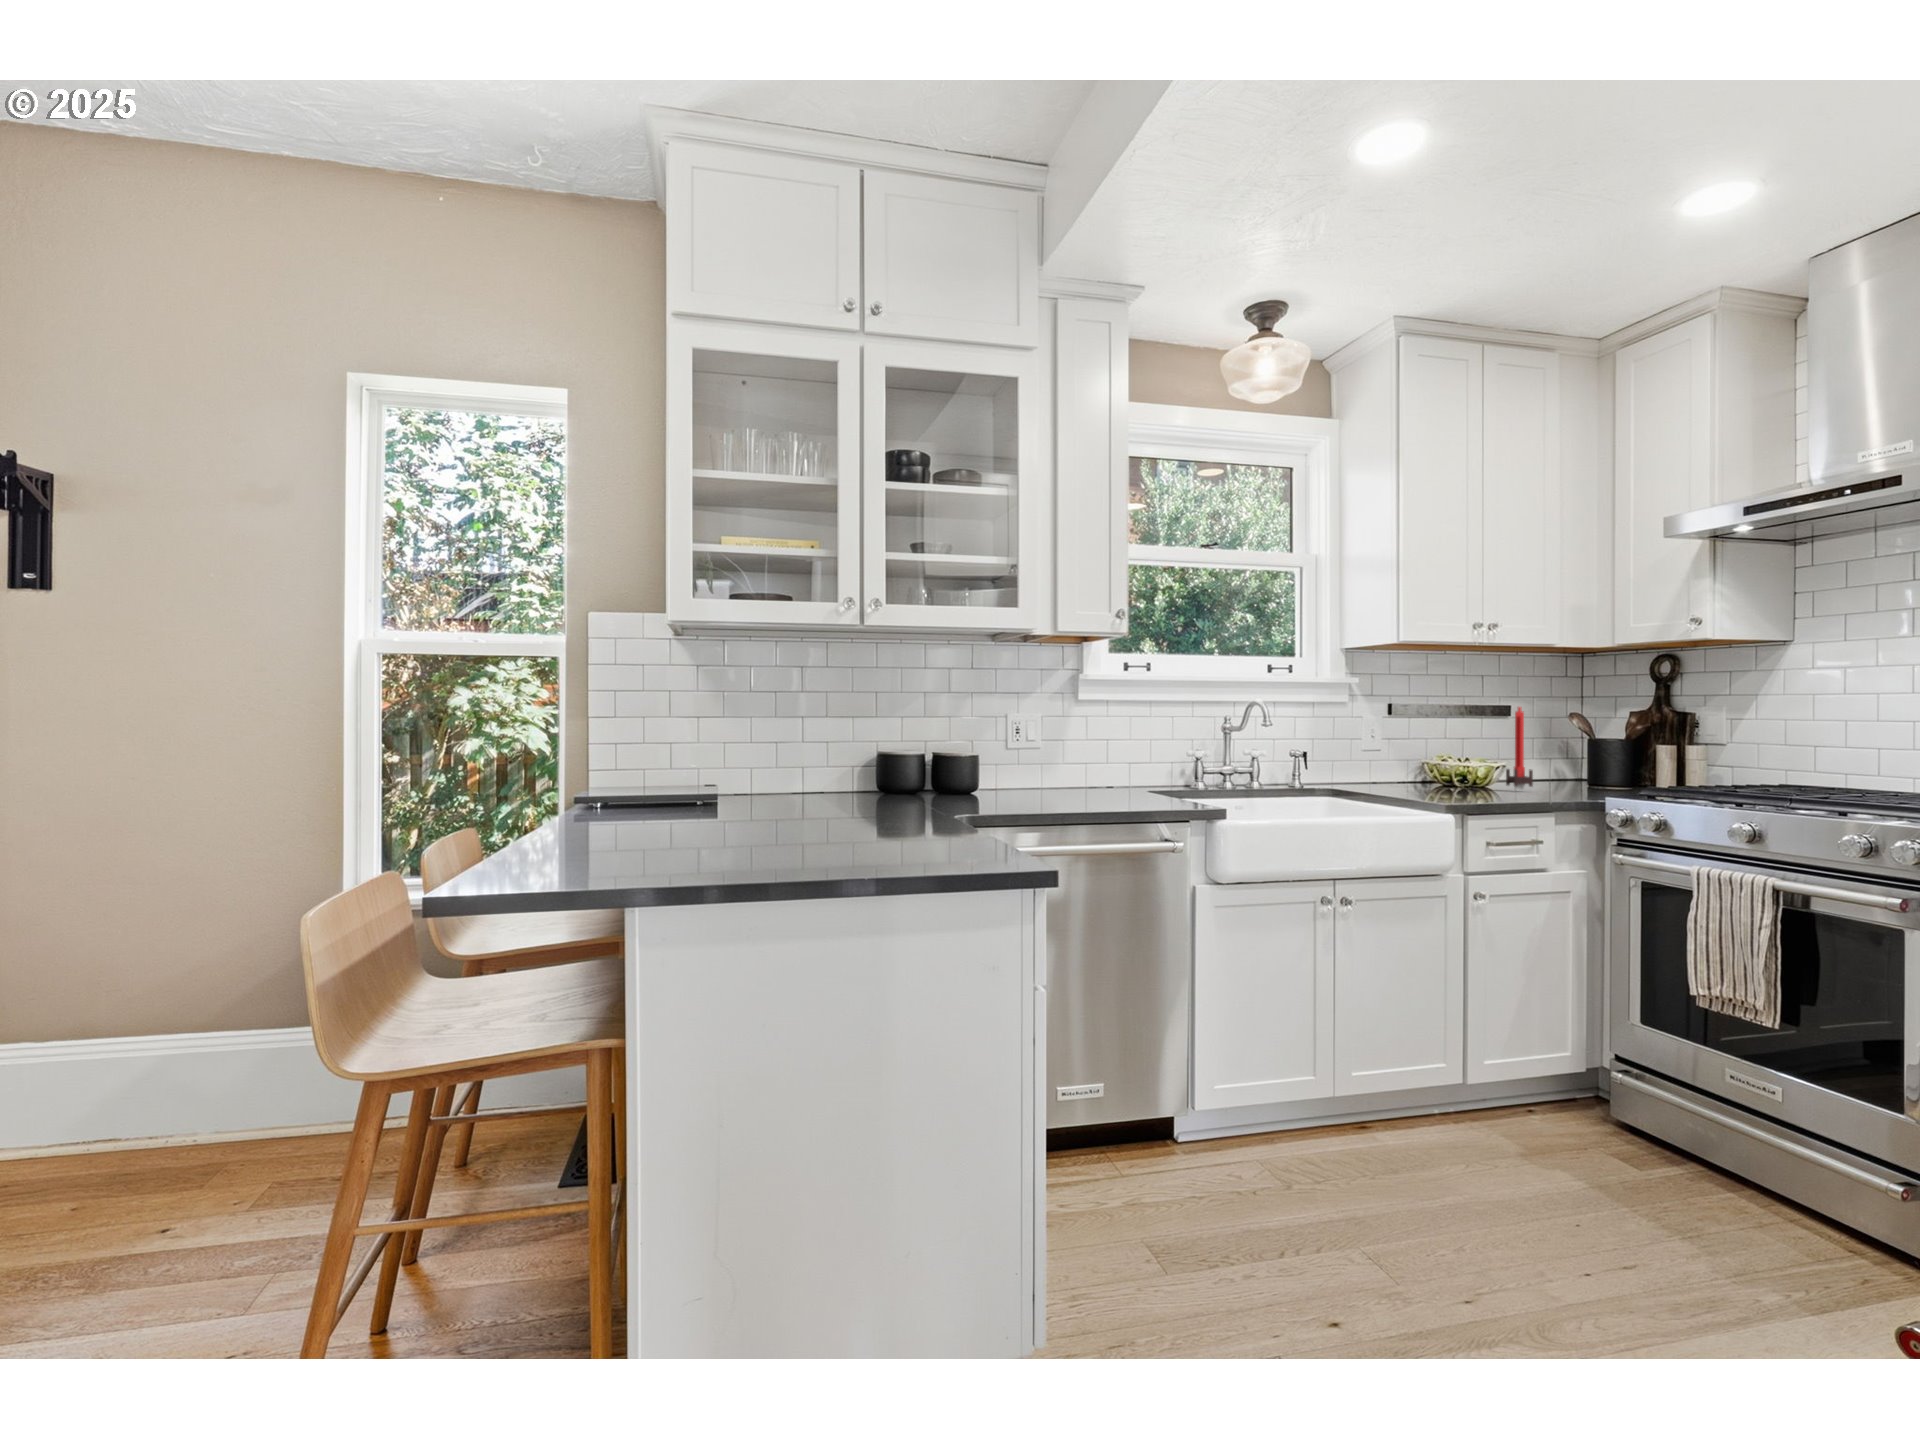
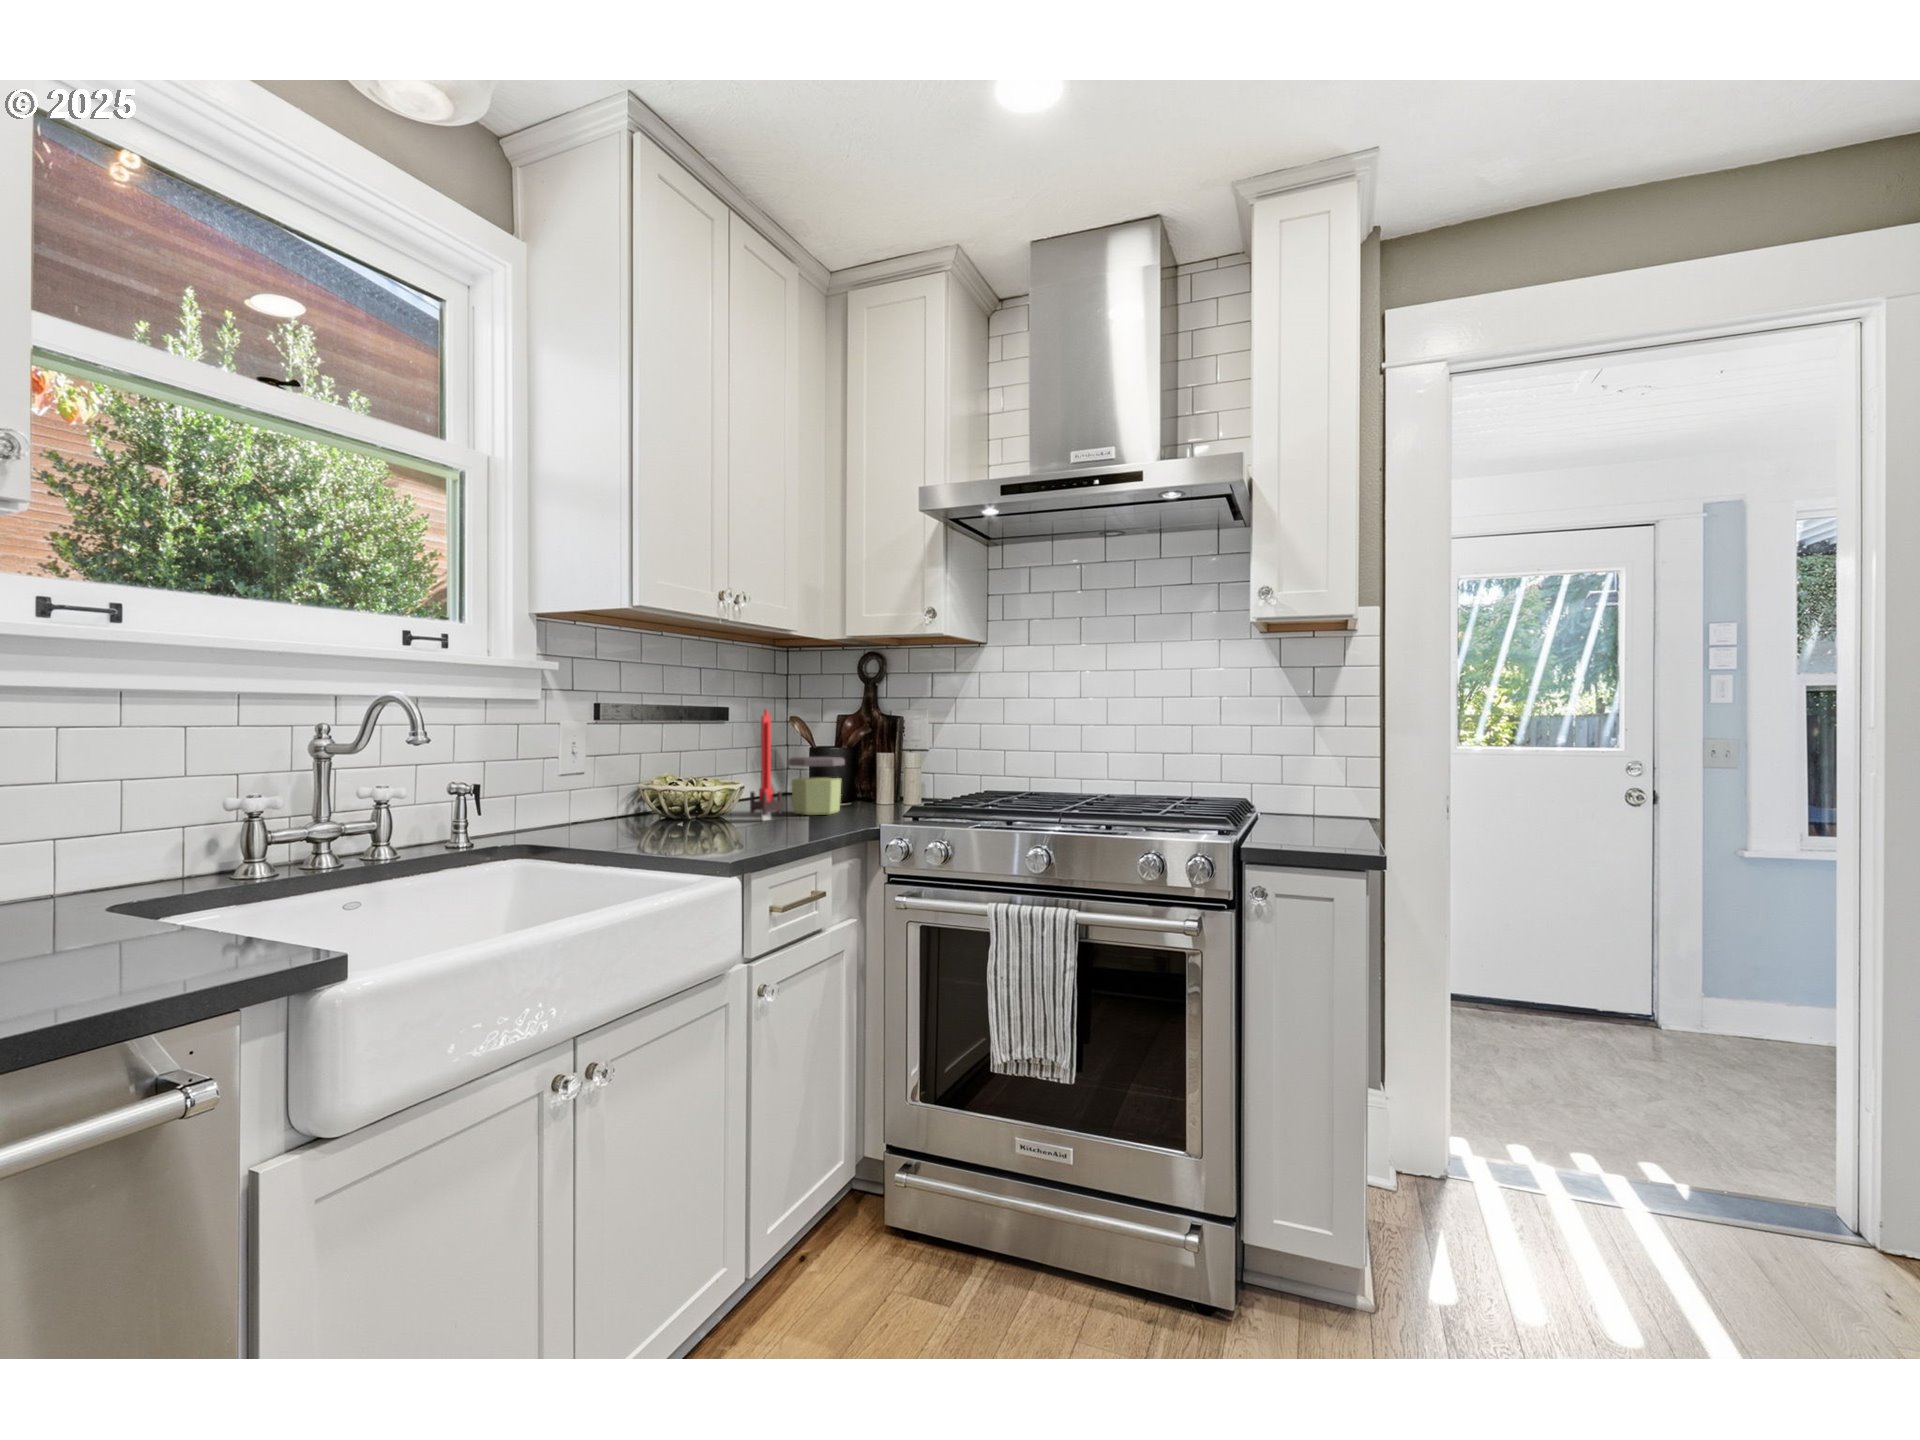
jar: none [1547,745,1602,792] -> present [788,757,845,815]

